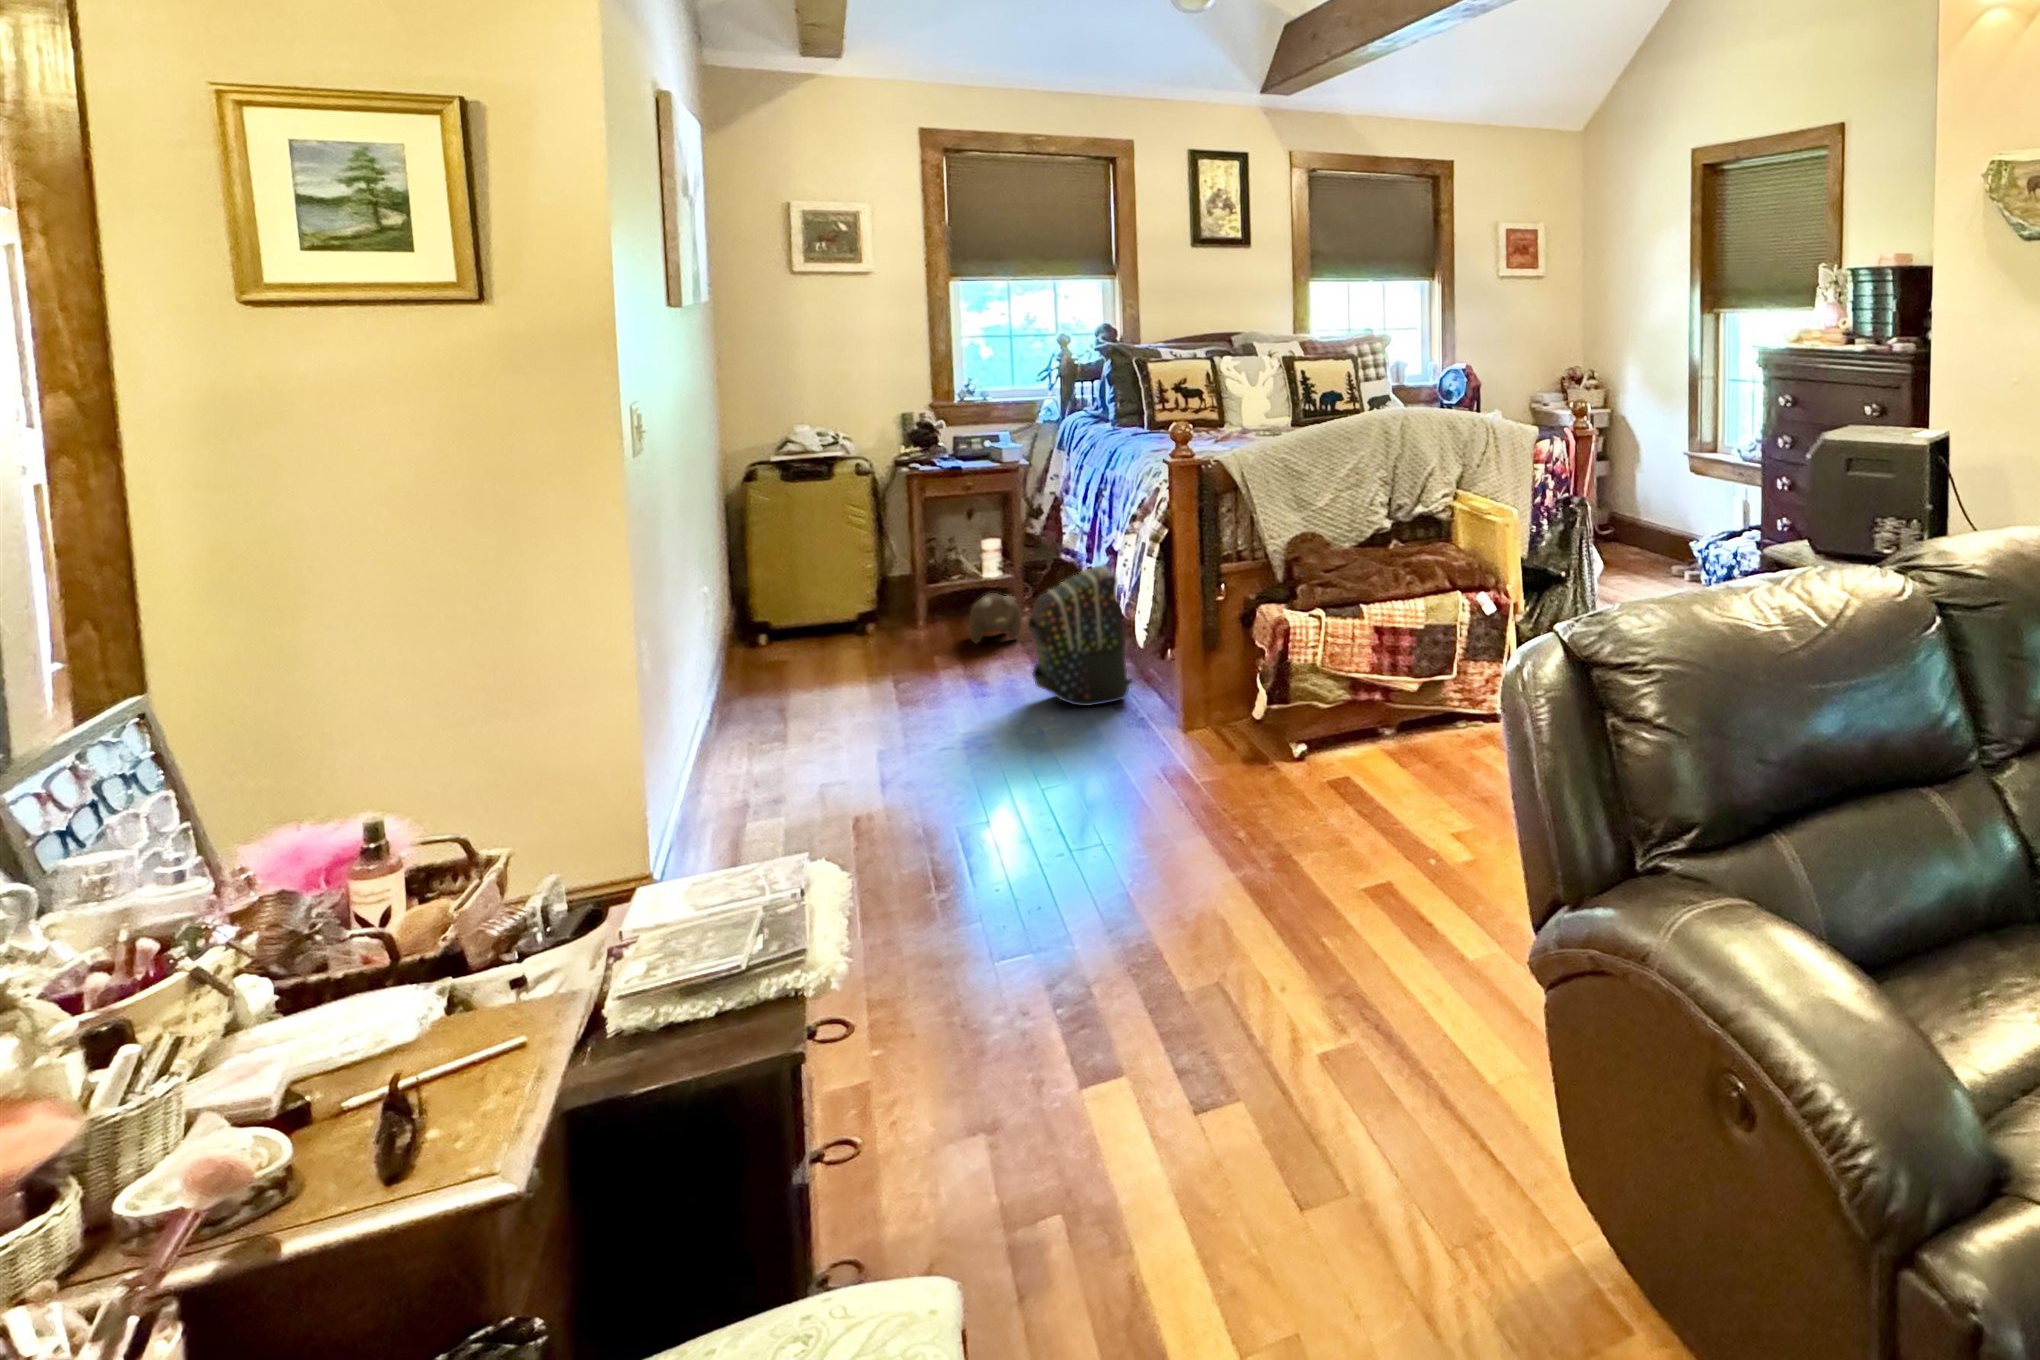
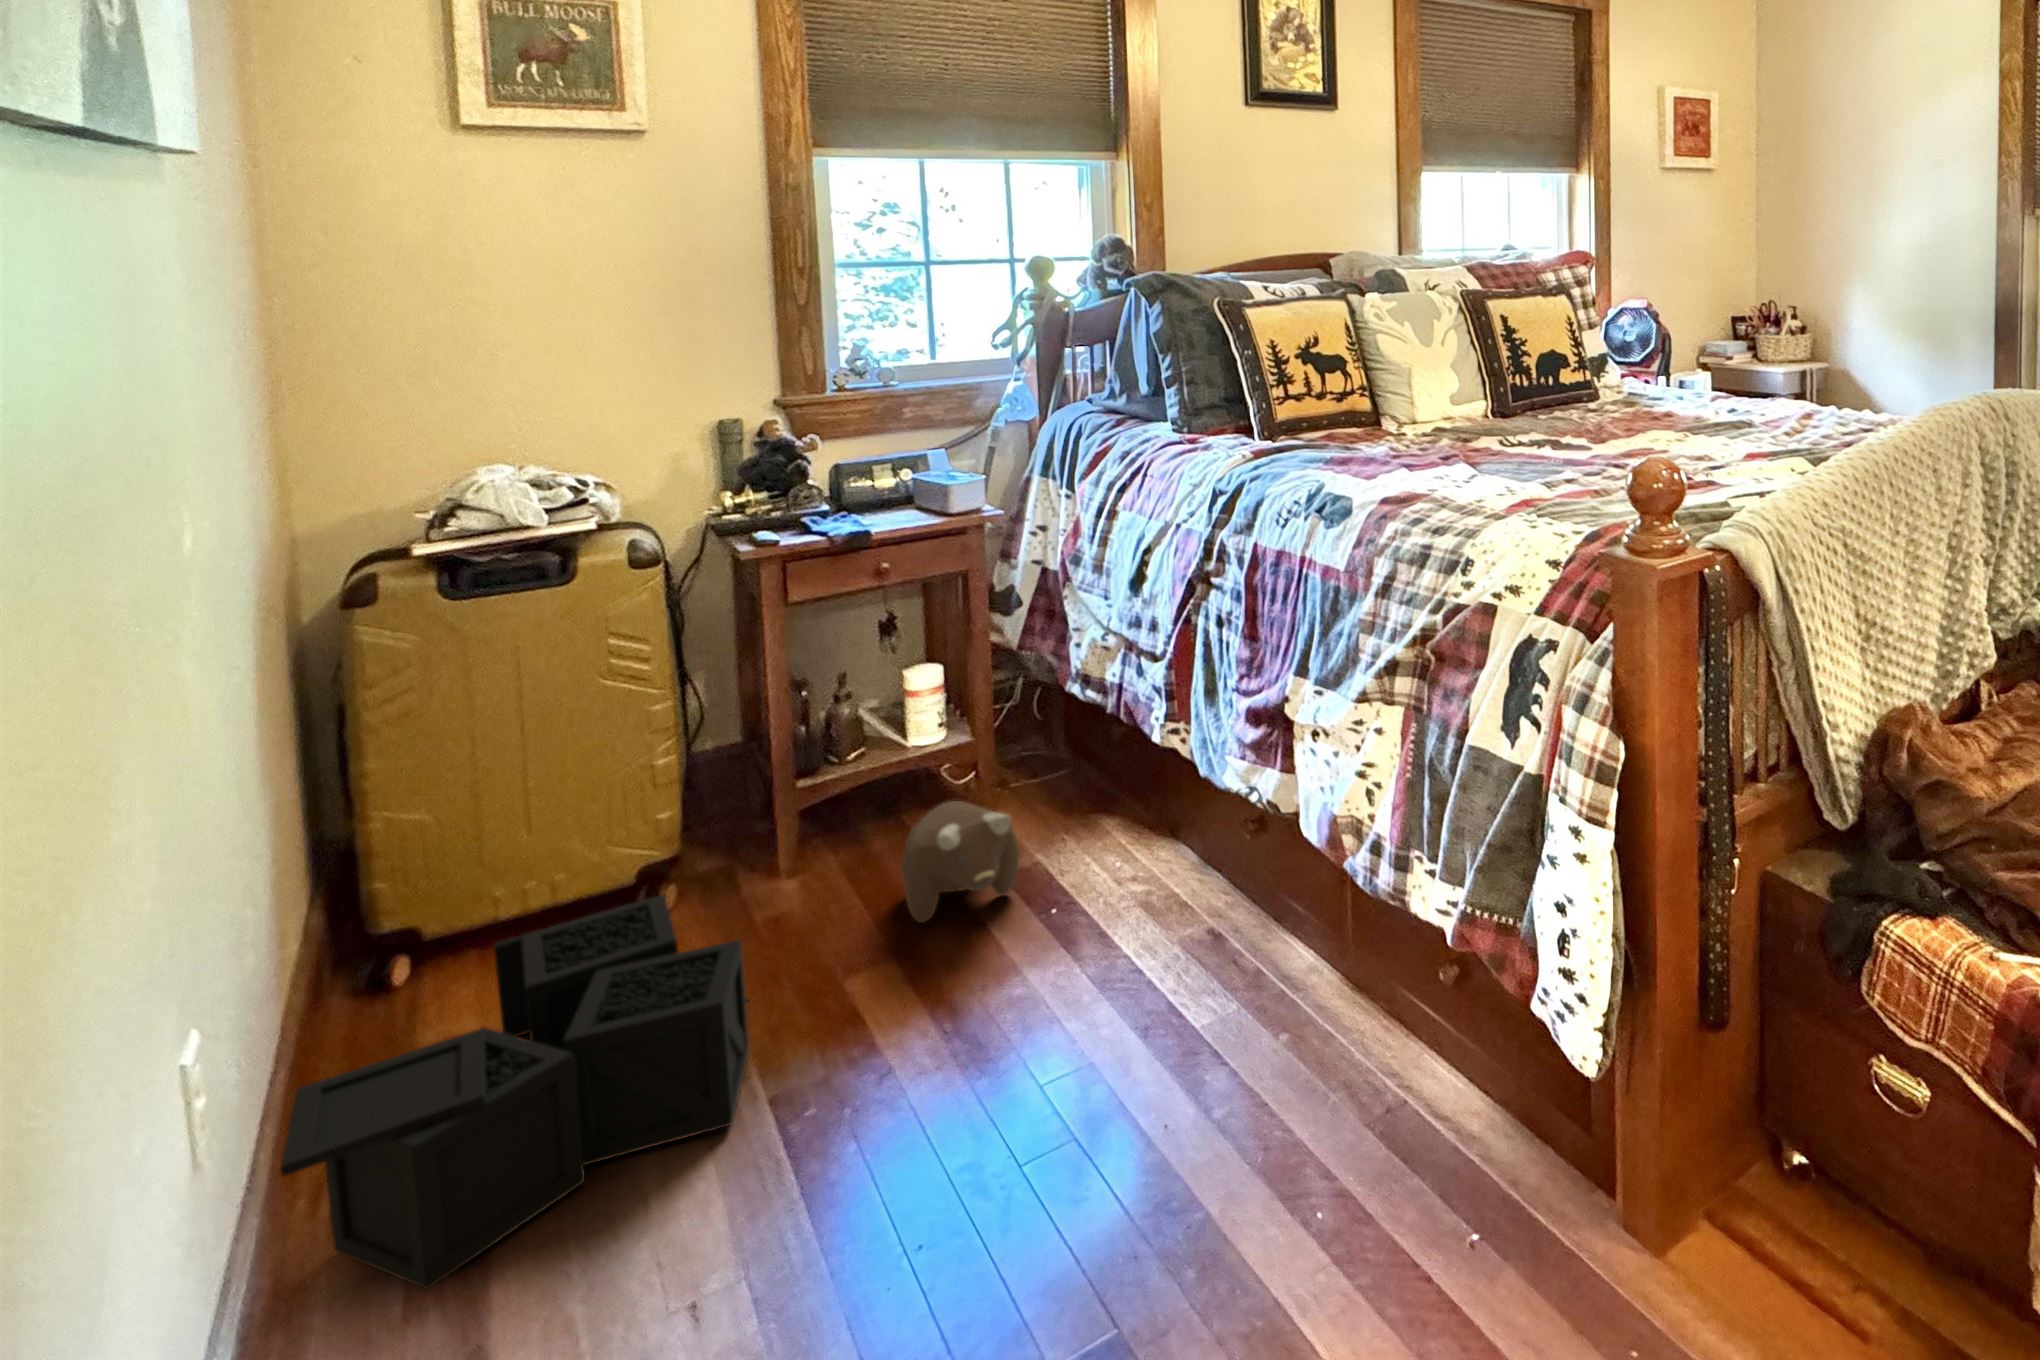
backpack: present [1028,565,1132,706] -> none [1126,785,1434,1187]
storage bin: none [739,608,898,702] -> present [280,895,750,1289]

